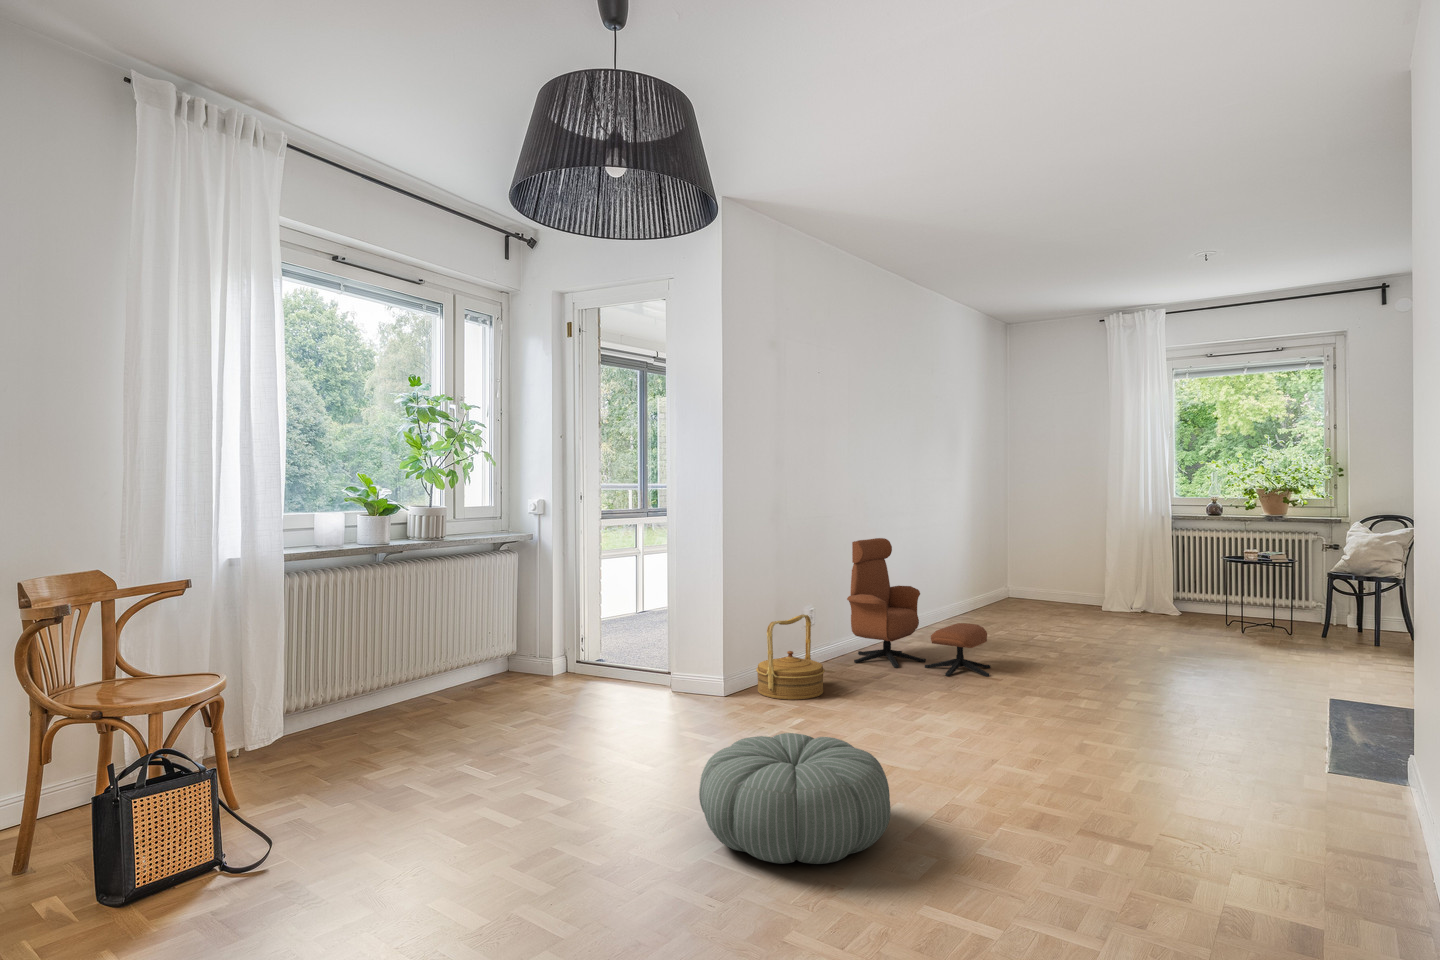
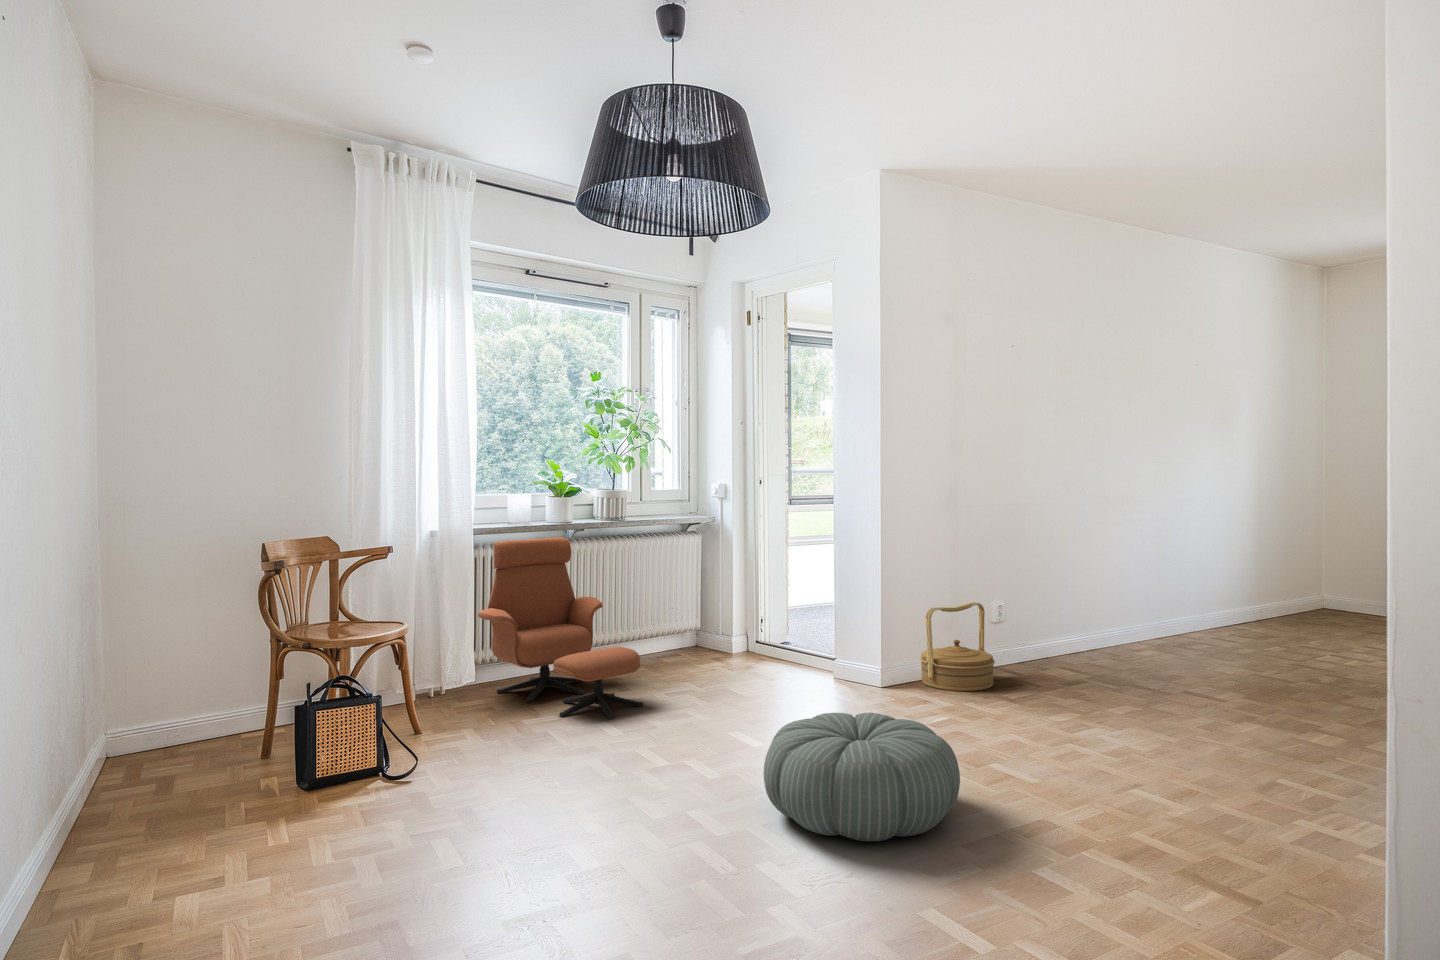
lounge chair: present [847,538,990,676] -> present [478,537,643,719]

